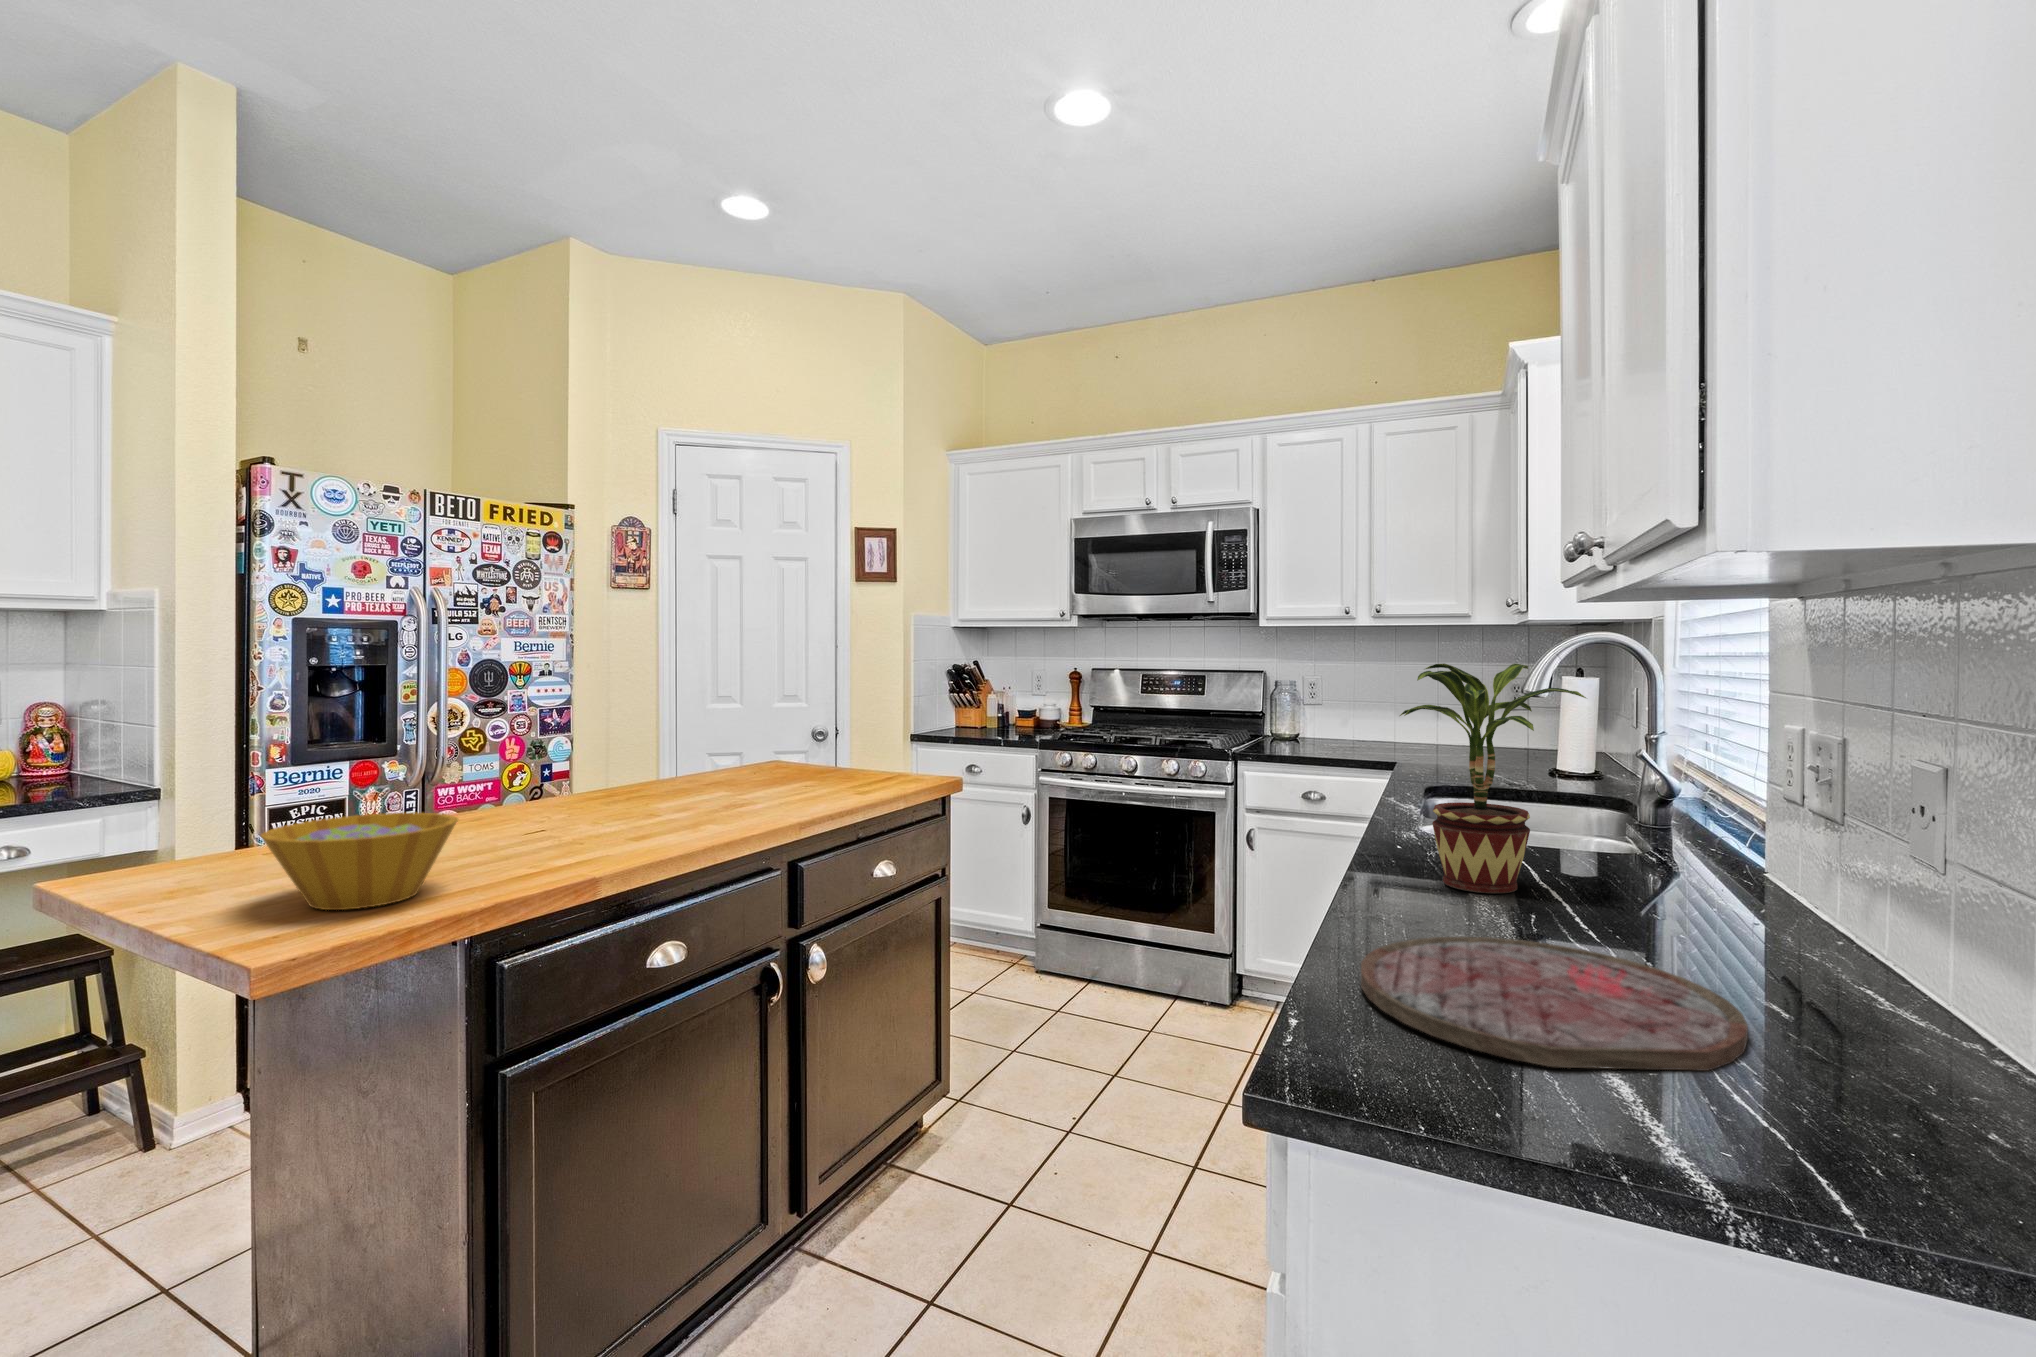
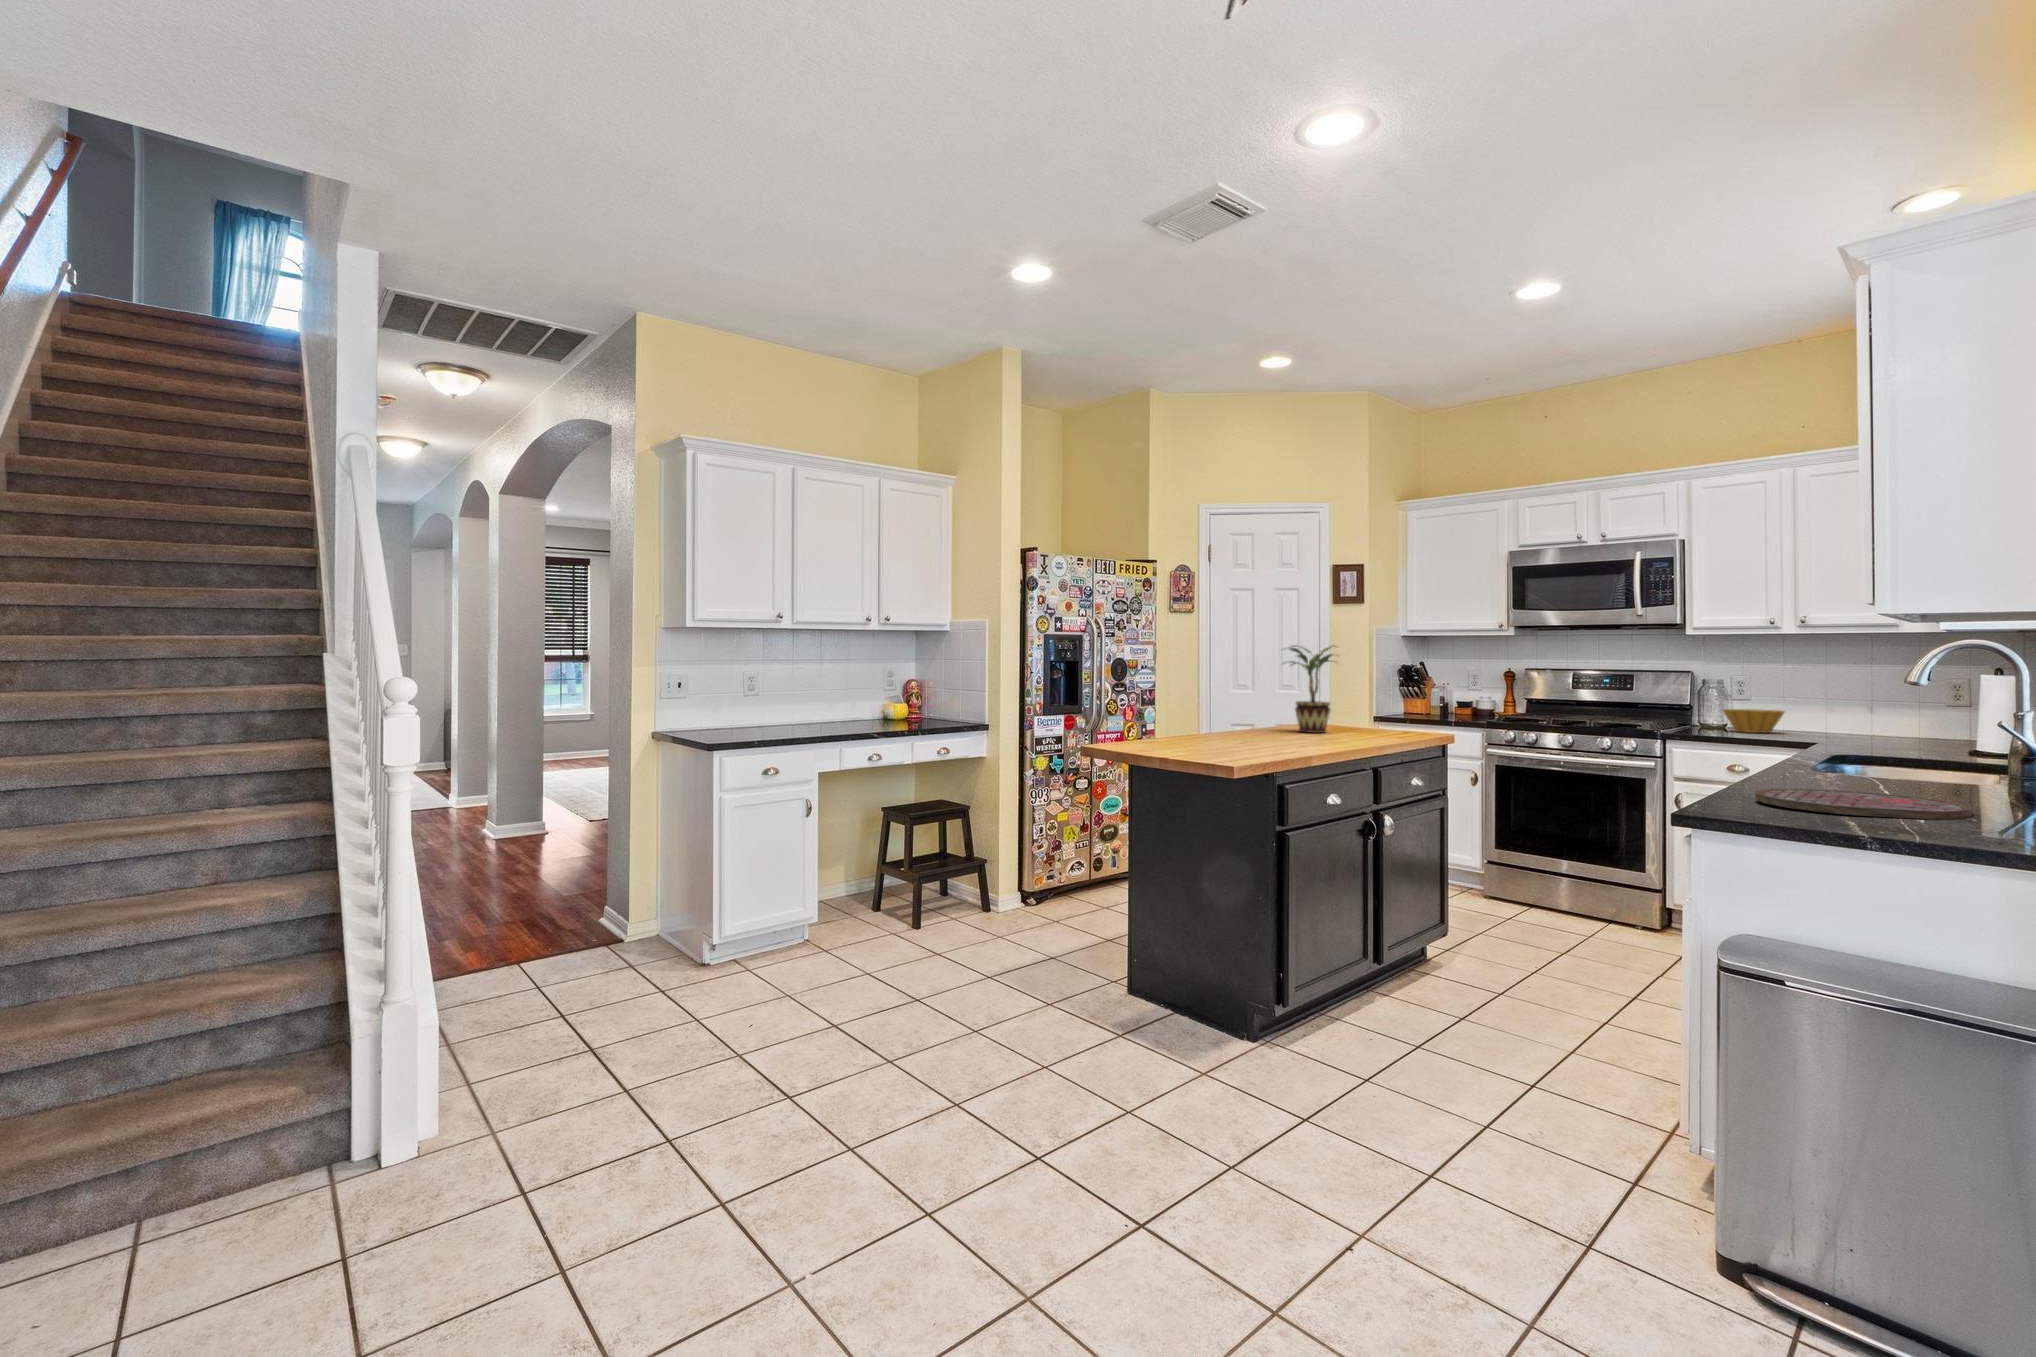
potted plant: present [1400,664,1586,893] -> present [1284,646,1333,733]
bowl: present [260,813,458,910] -> present [1723,709,1784,733]

